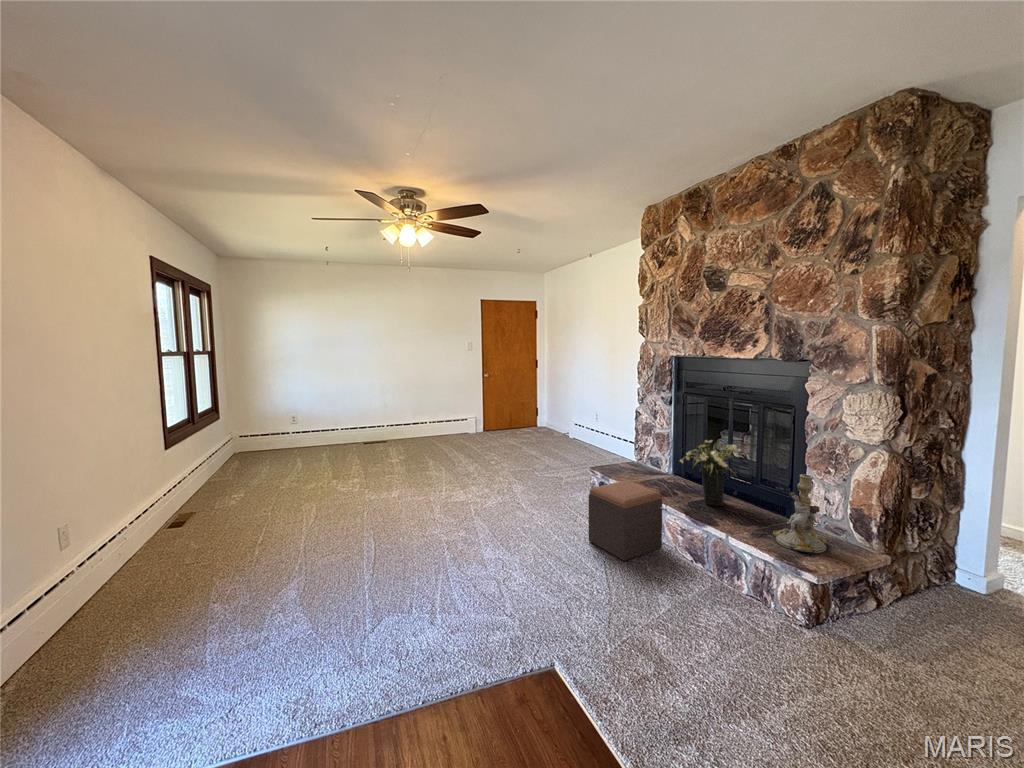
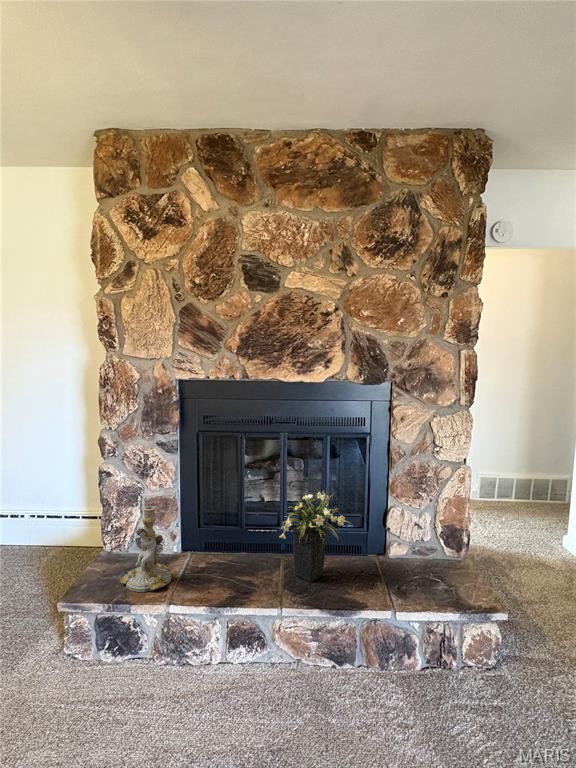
candlestick: present [773,474,826,553] -> present [120,506,171,592]
footstool: present [589,481,662,561] -> none [214,597,309,748]

